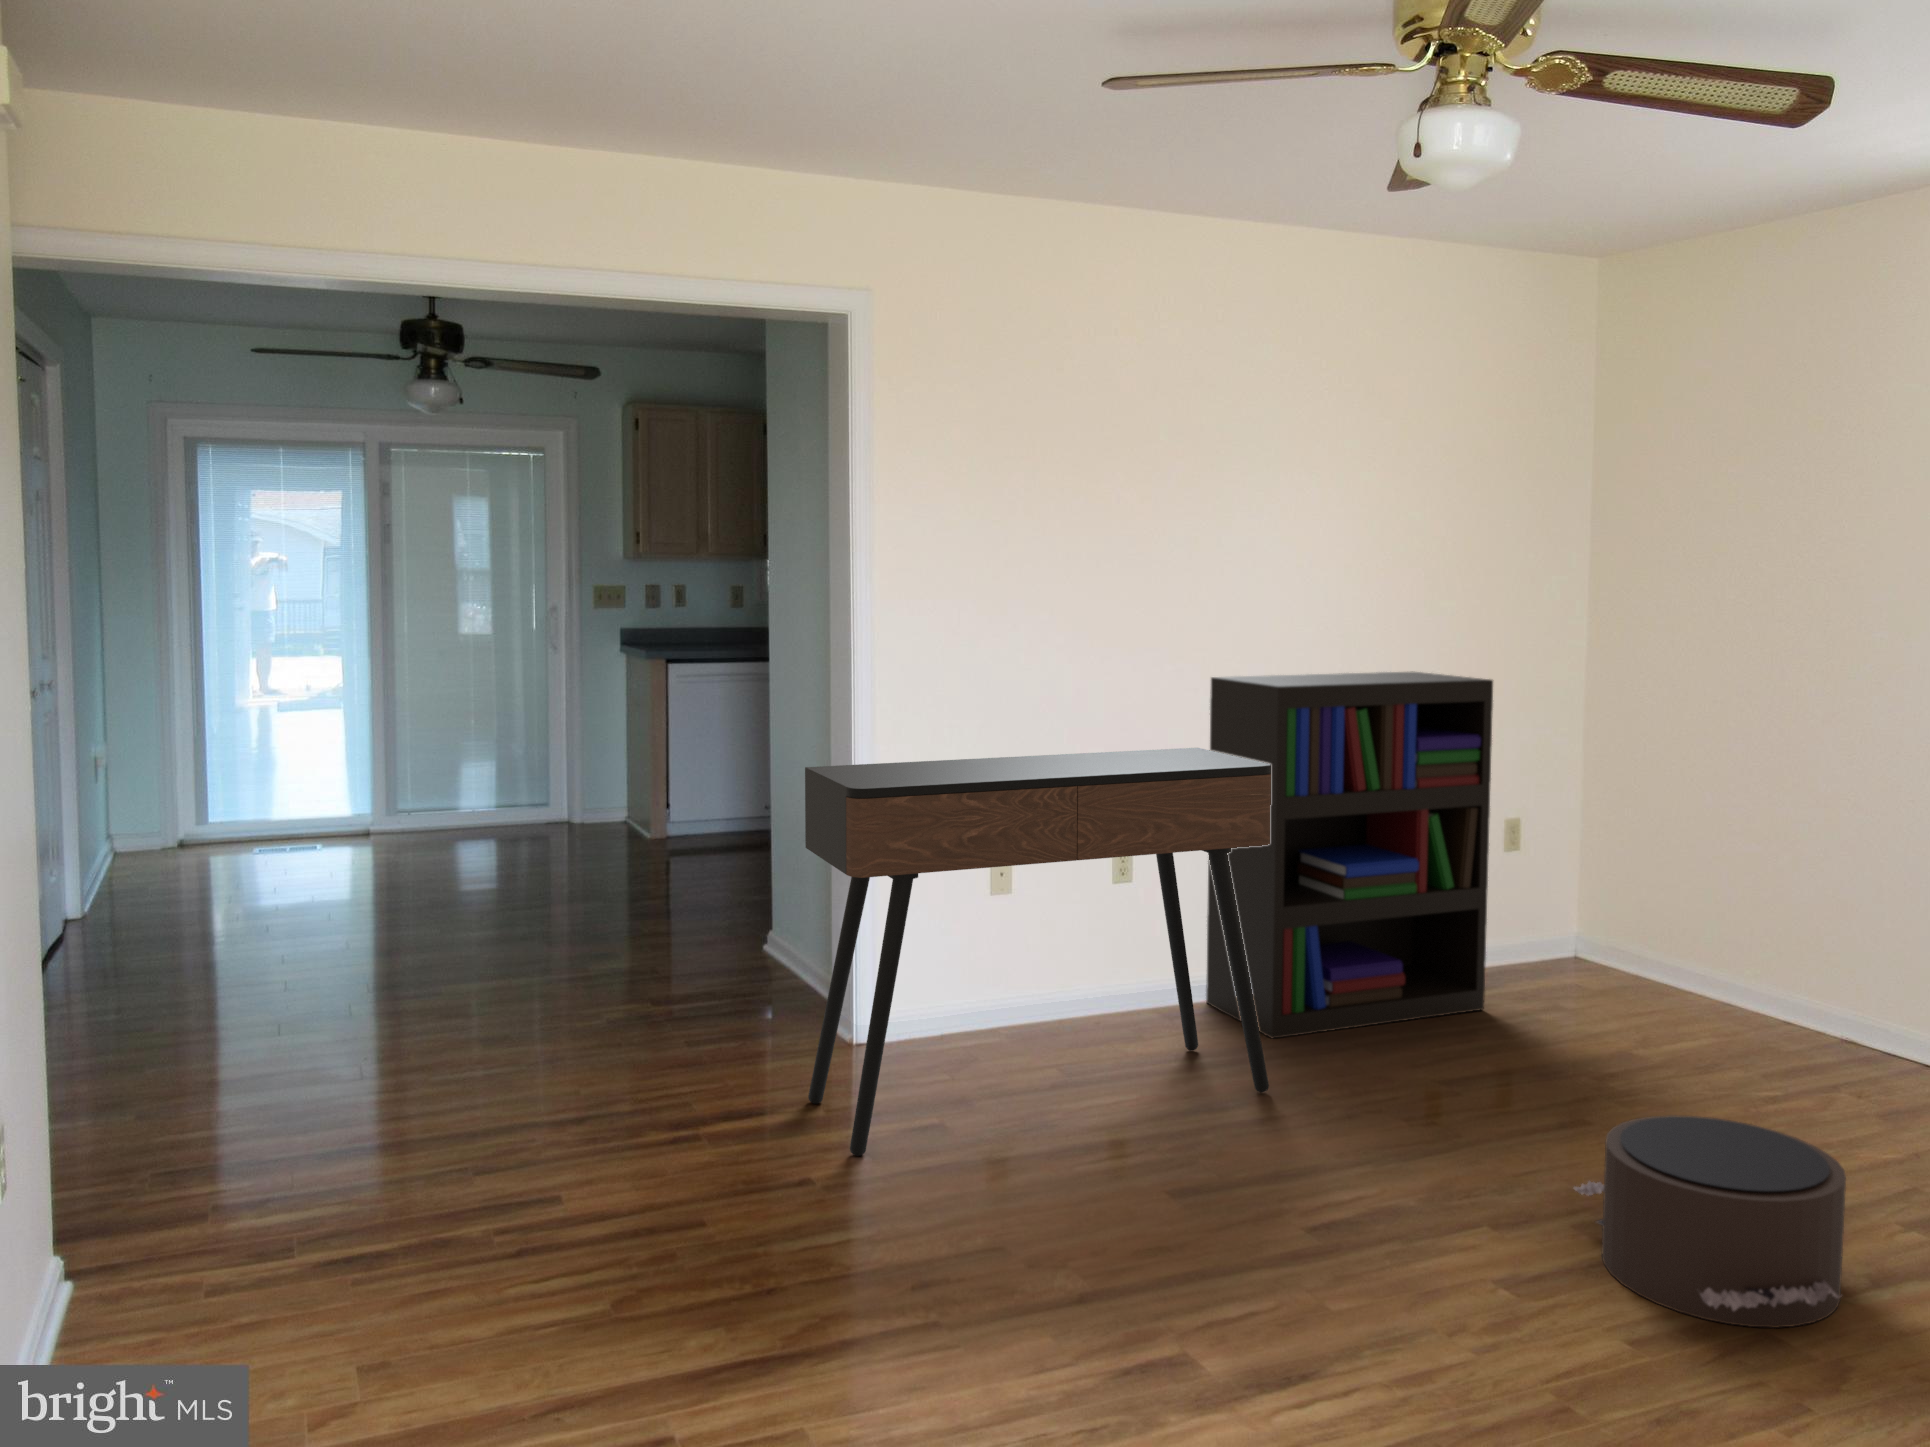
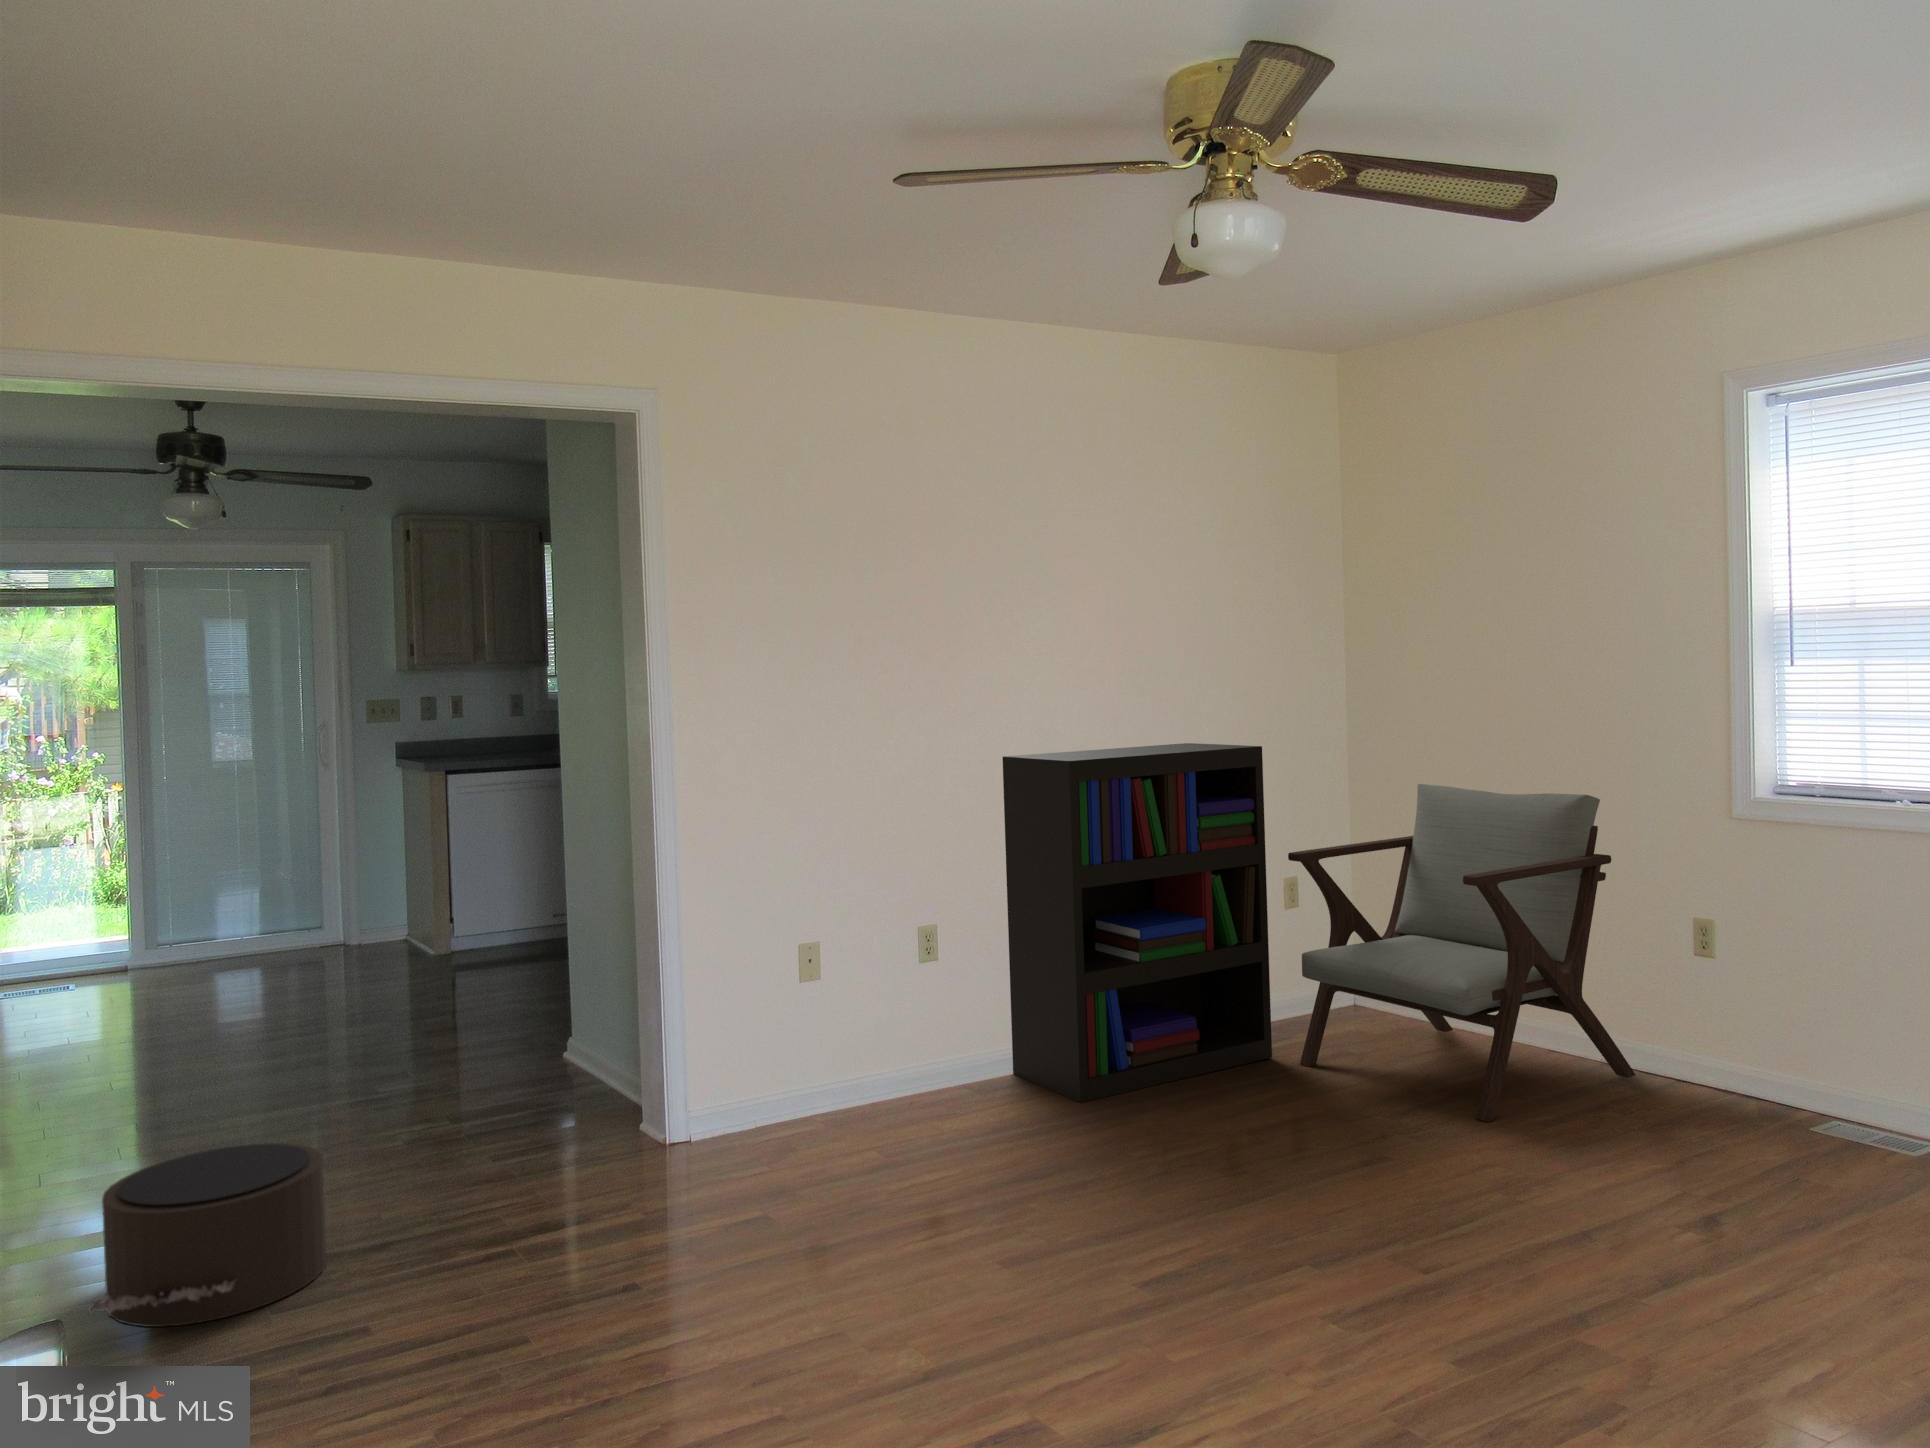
lounge chair: none [1514,729,1895,1098] -> present [1288,784,1636,1122]
console table: present [805,748,1271,1156] -> none [608,824,1084,1262]
pouf: present [1574,1115,1846,1328] -> present [88,1143,326,1327]

